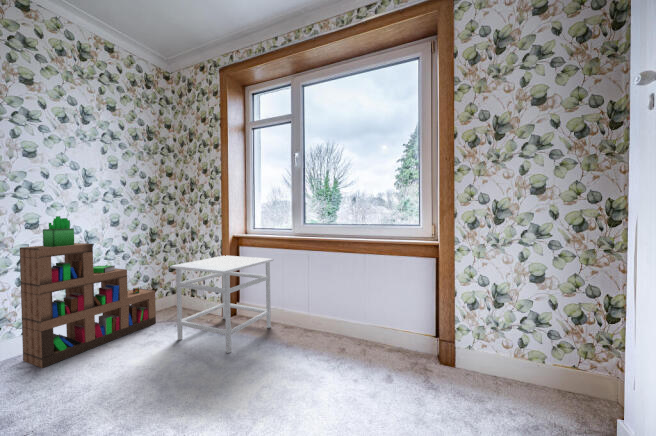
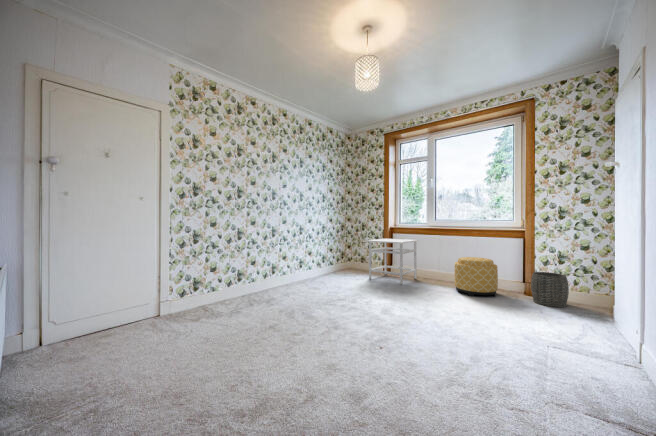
bookshelf: present [20,216,156,368] -> none [308,214,349,281]
ottoman: none [320,294,394,386] -> present [454,257,498,296]
woven basket: none [451,324,517,409] -> present [531,272,569,307]

